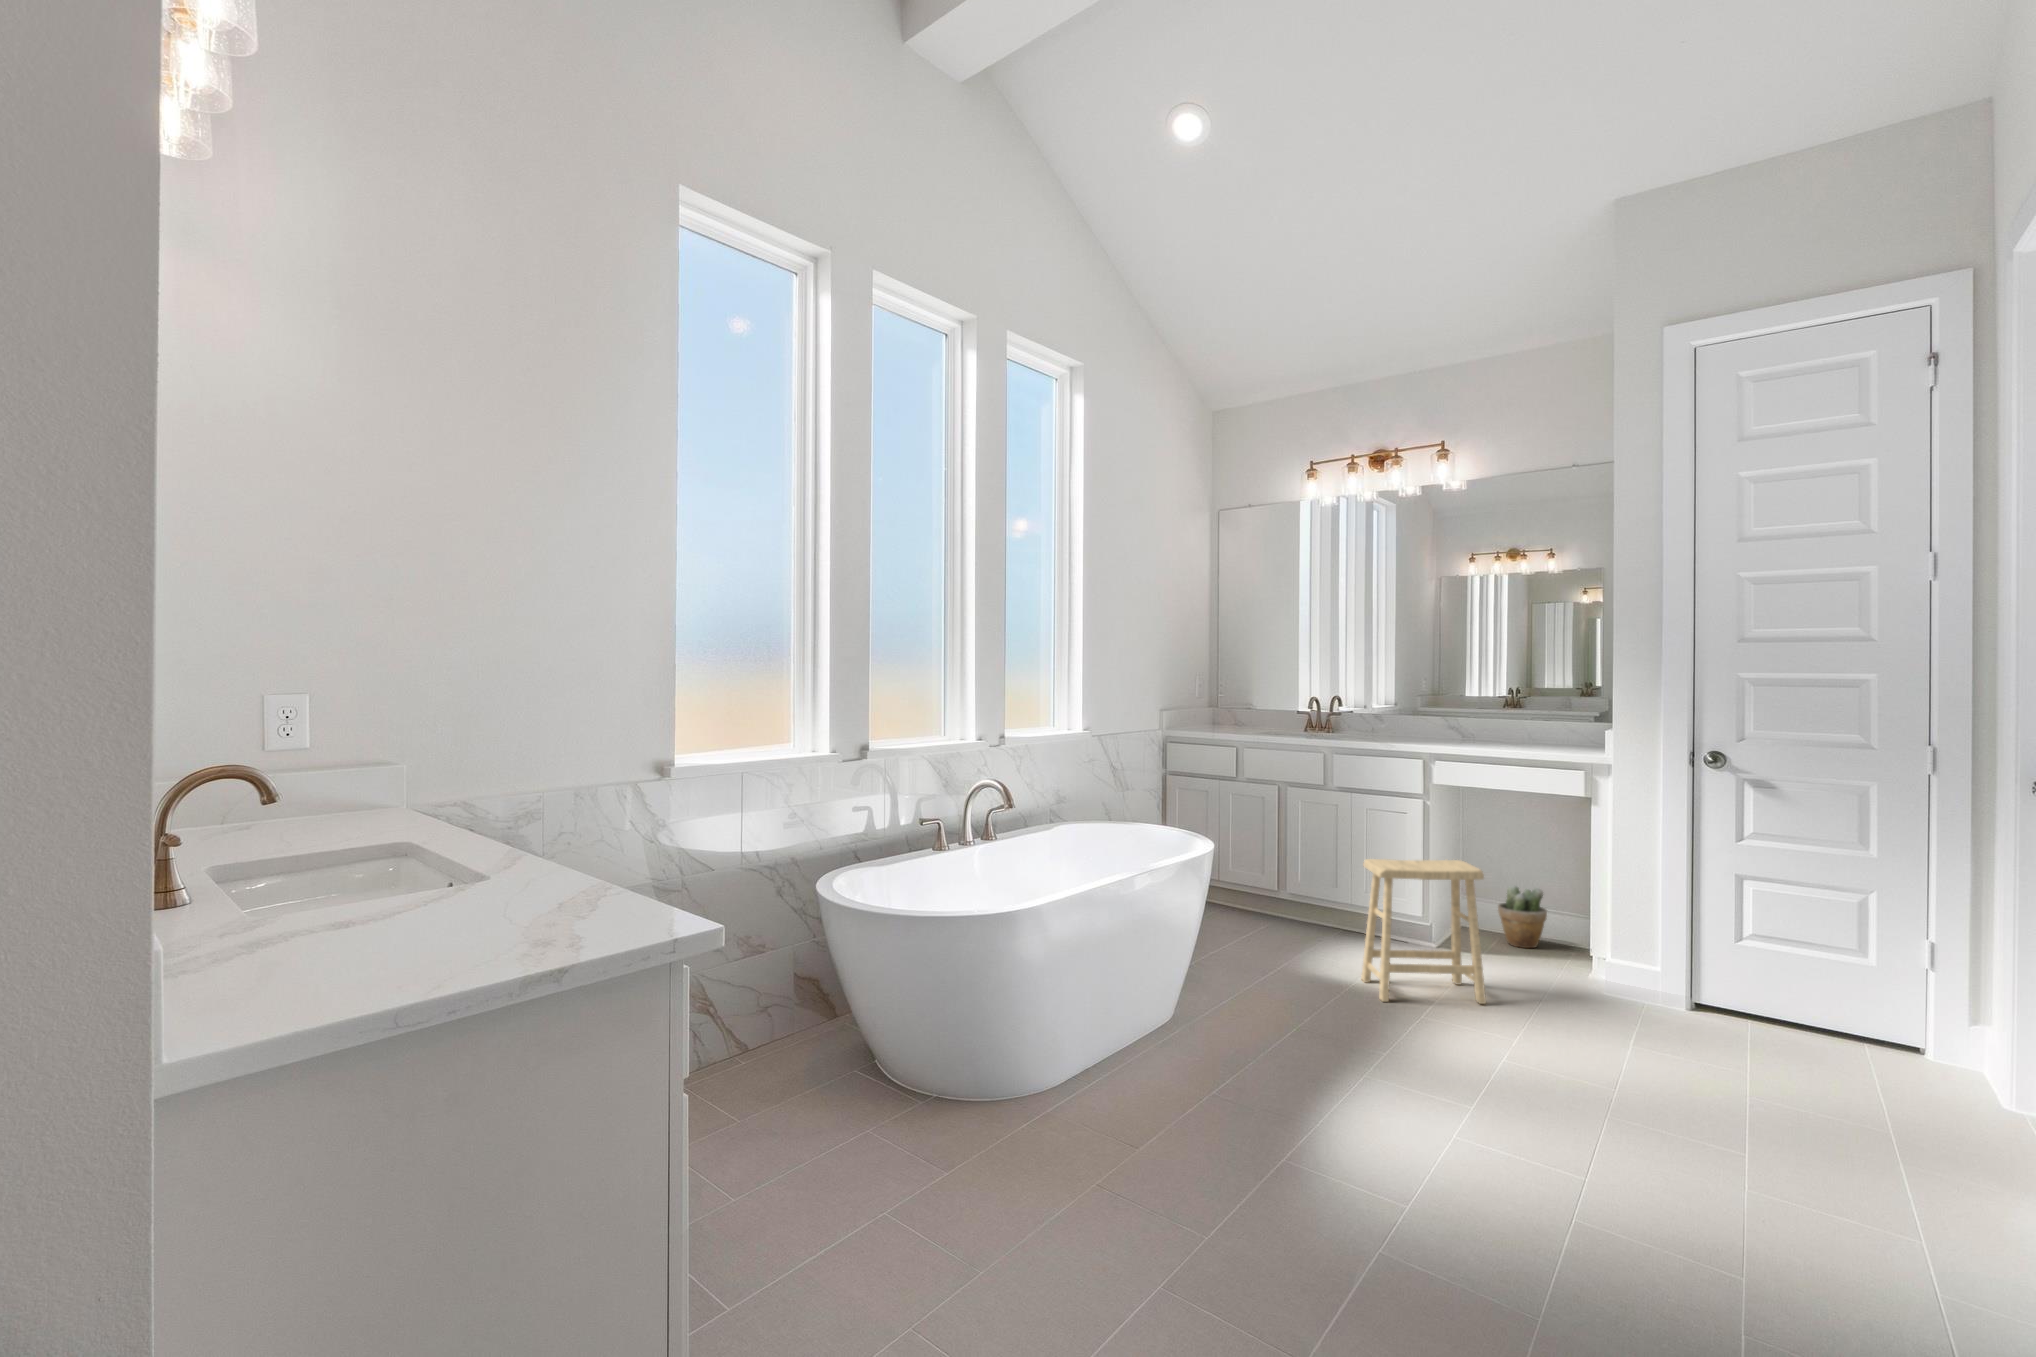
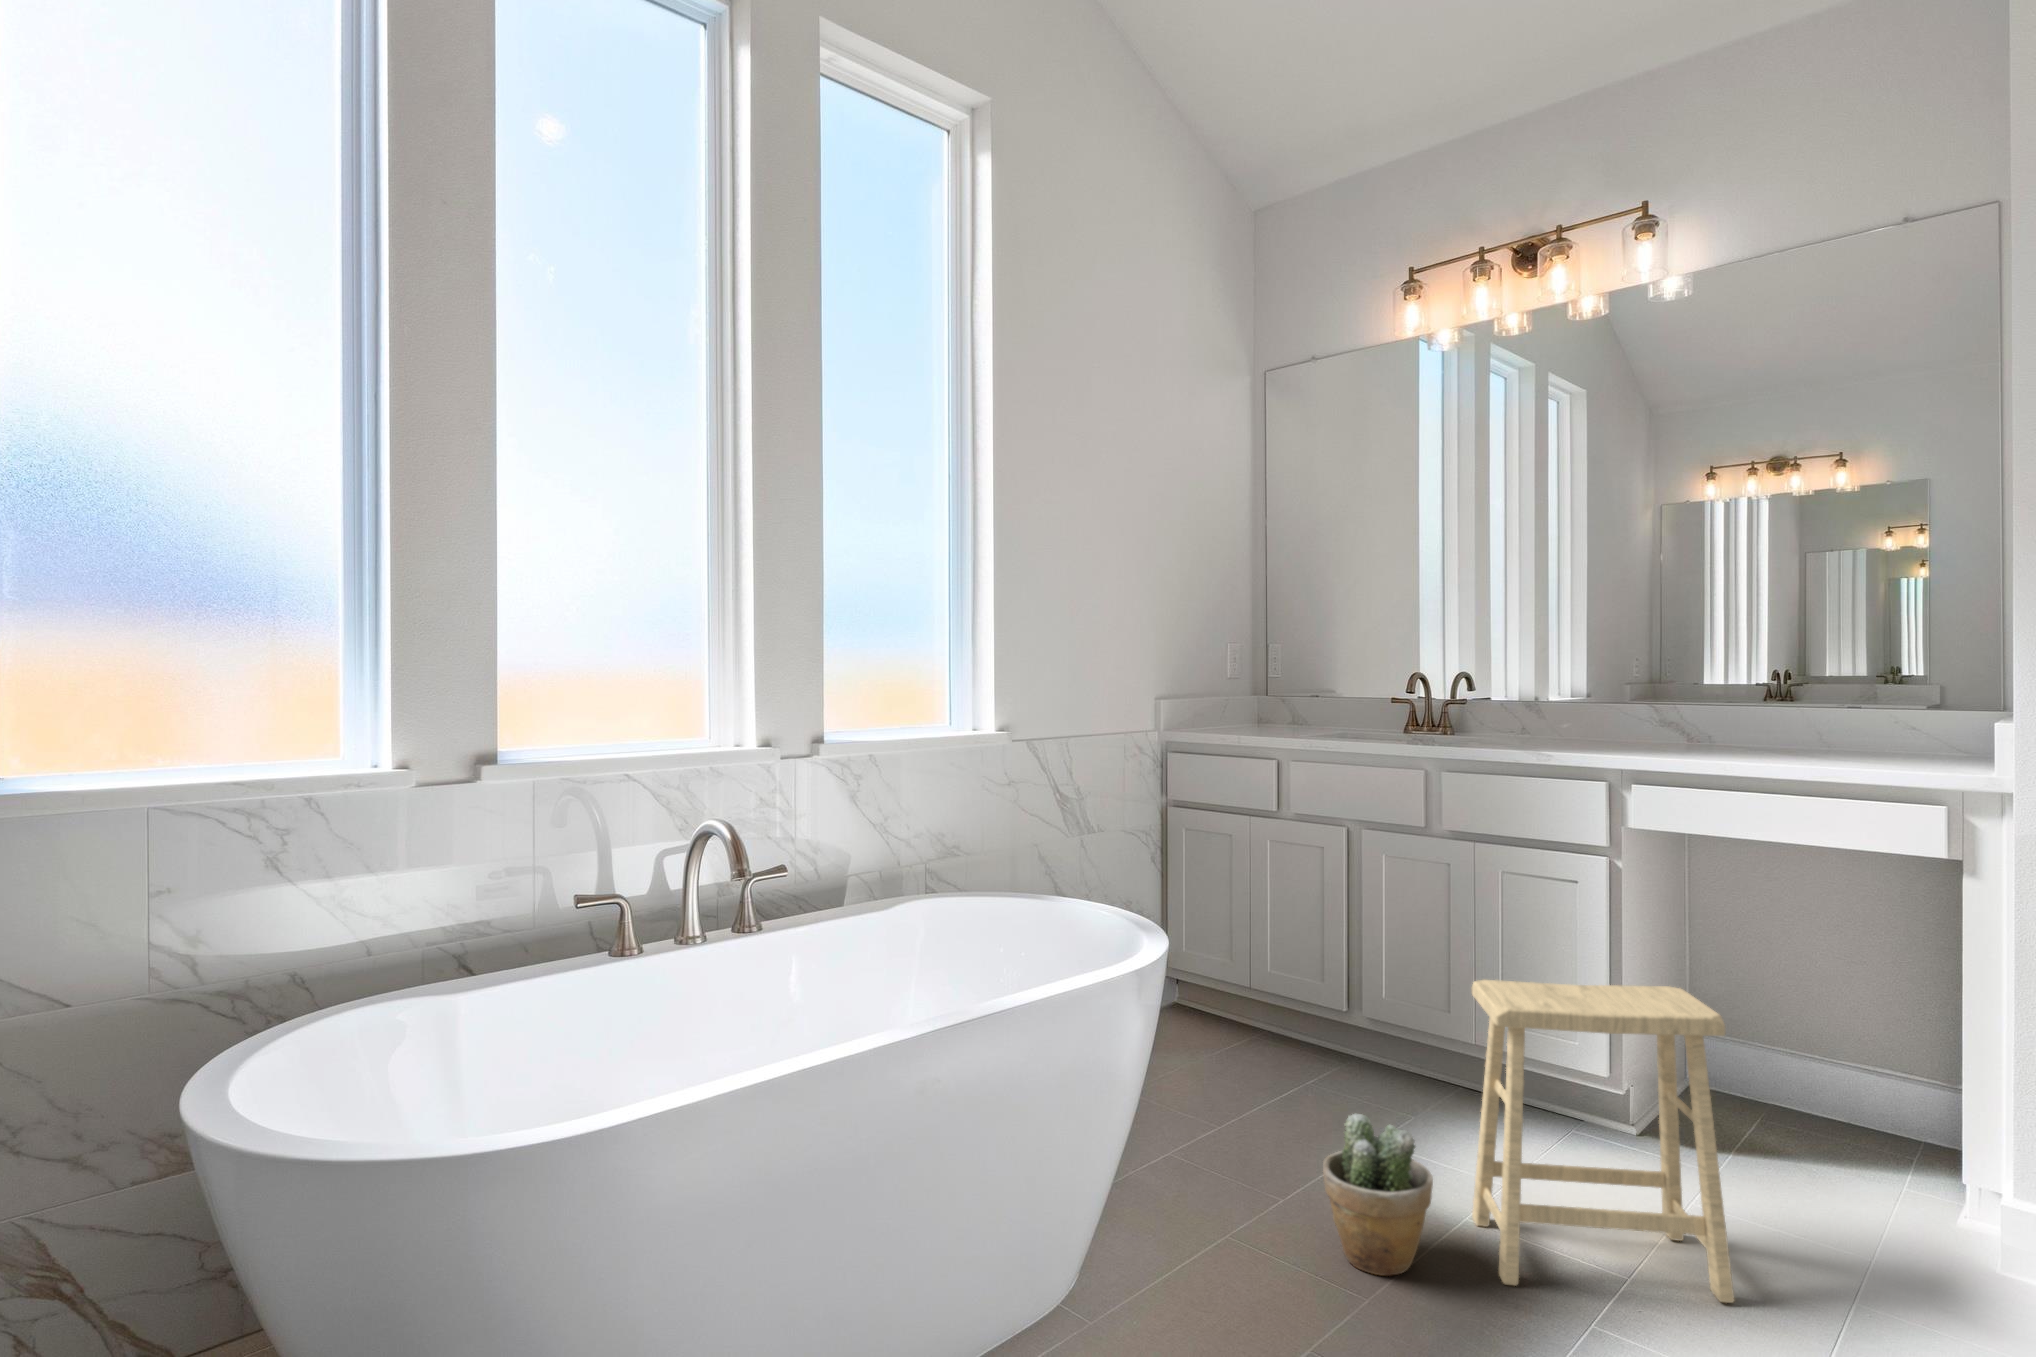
potted plant: present [1498,886,1547,948] -> present [1323,1114,1433,1276]

